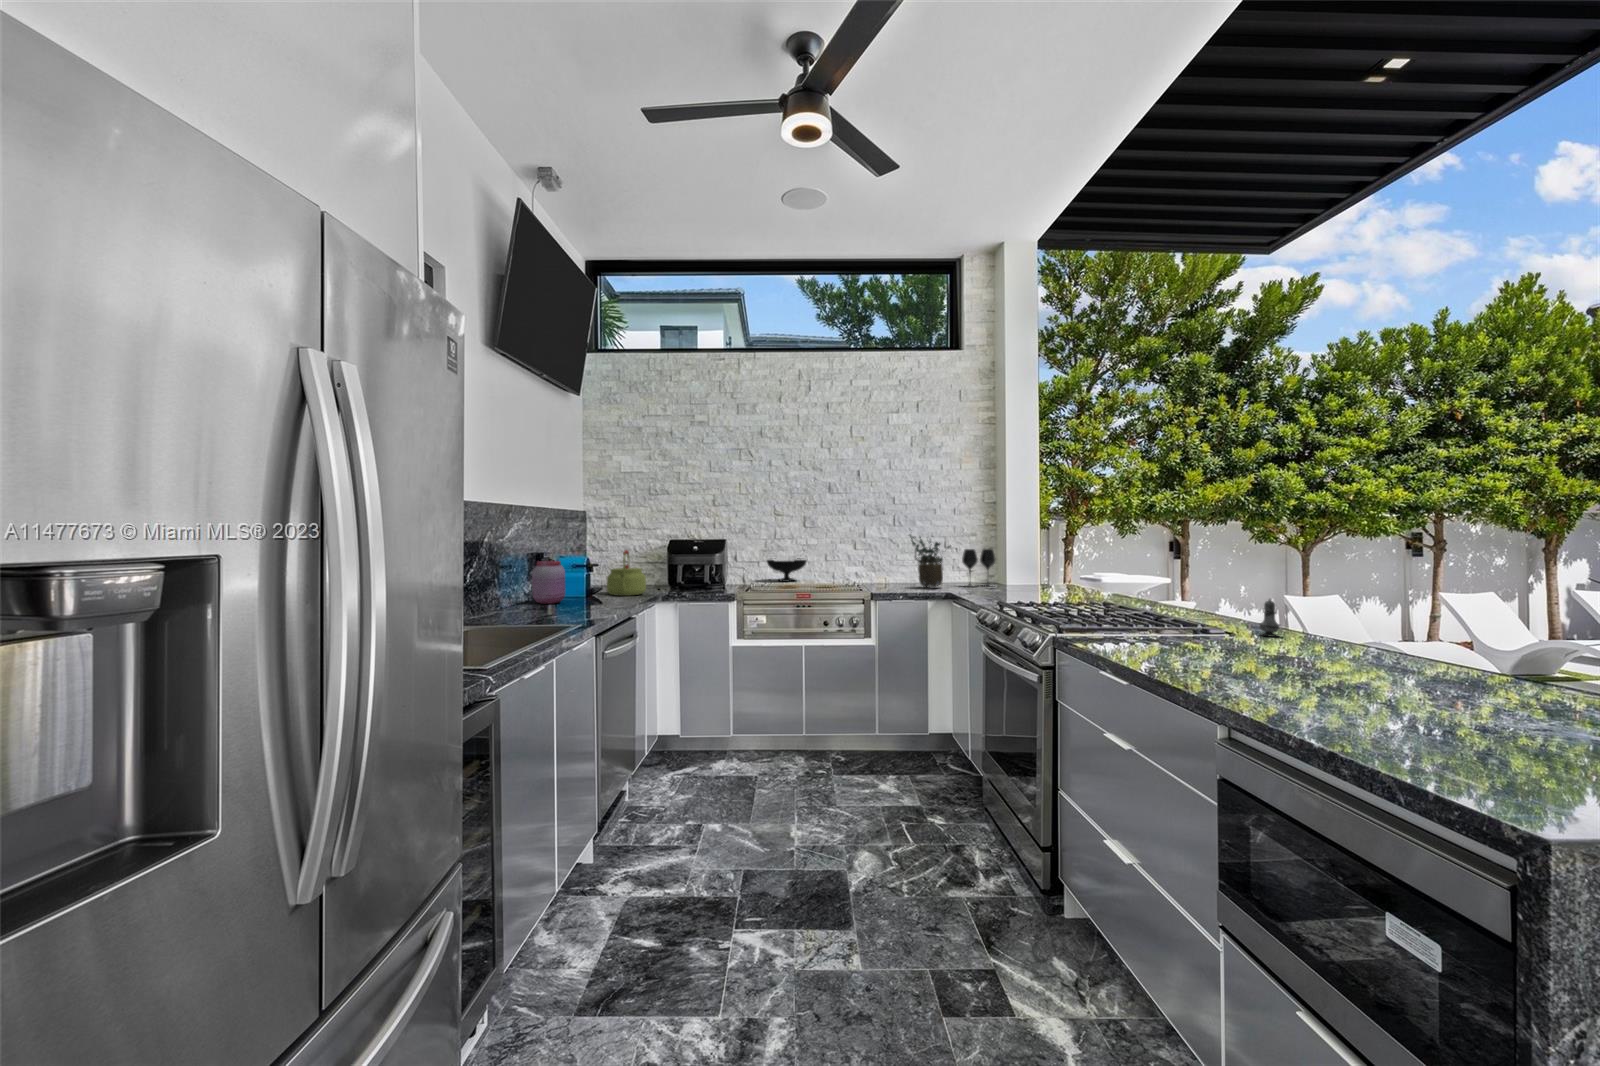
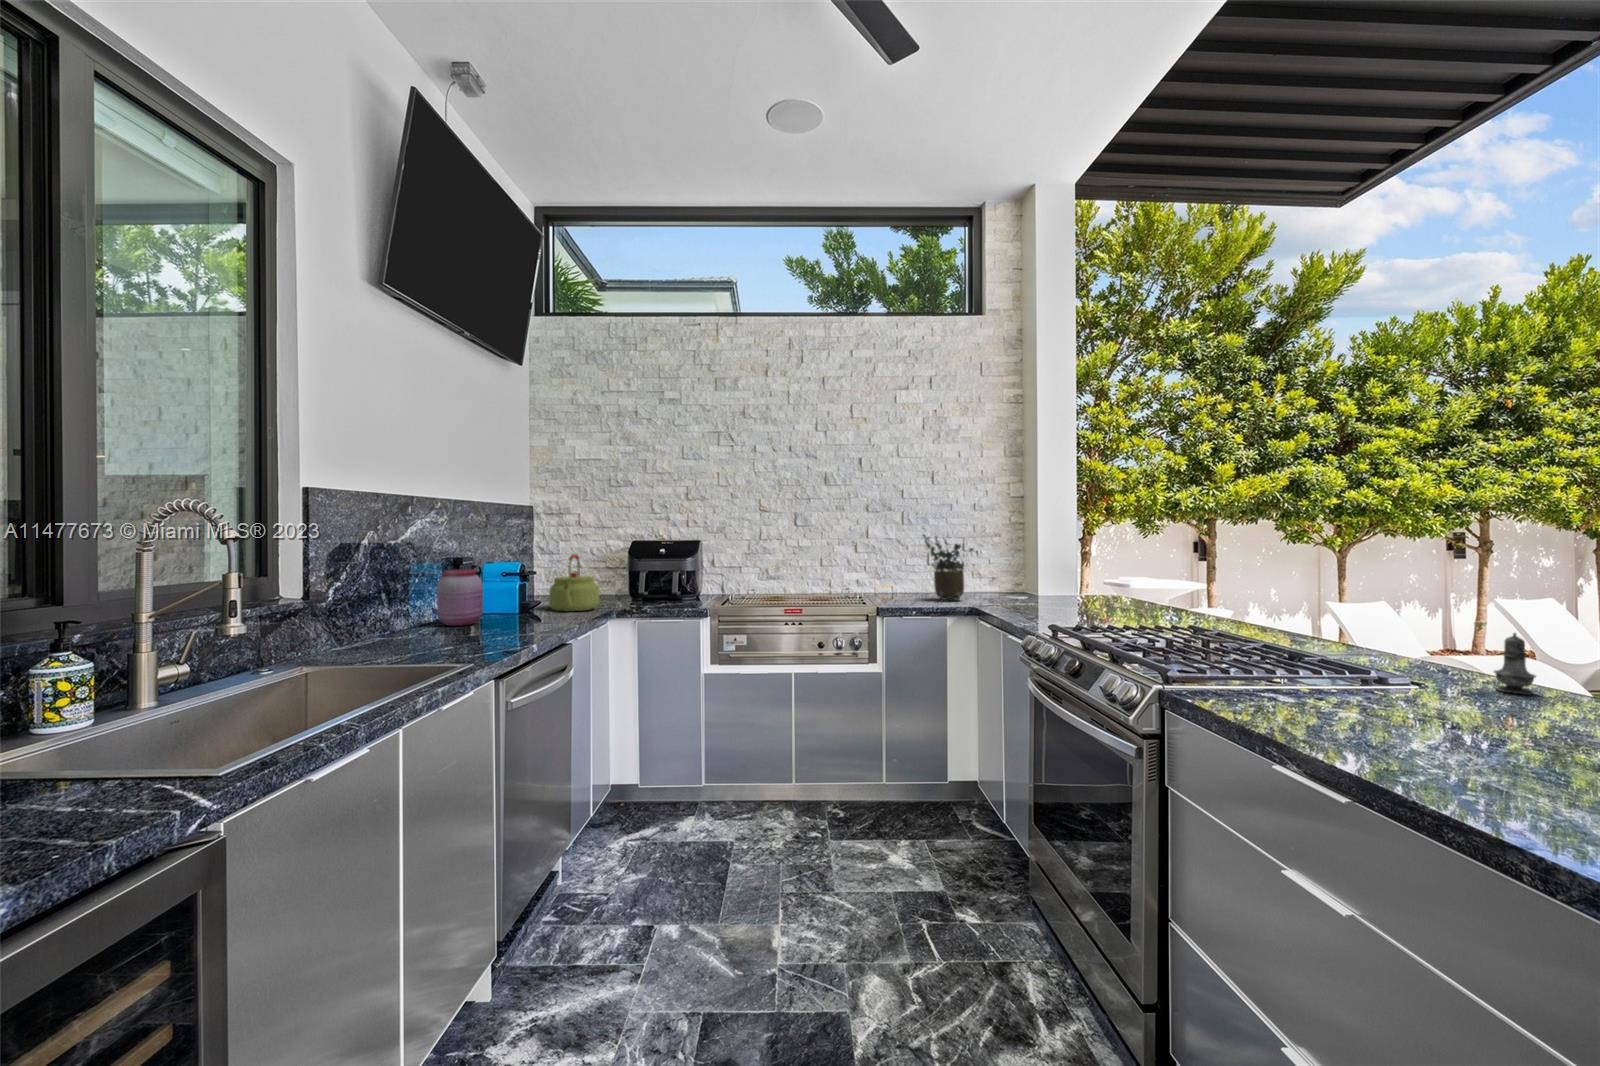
wine glass: present [962,549,996,587] -> none [986,552,1028,599]
bowl: present [767,558,807,582] -> none [751,563,800,591]

